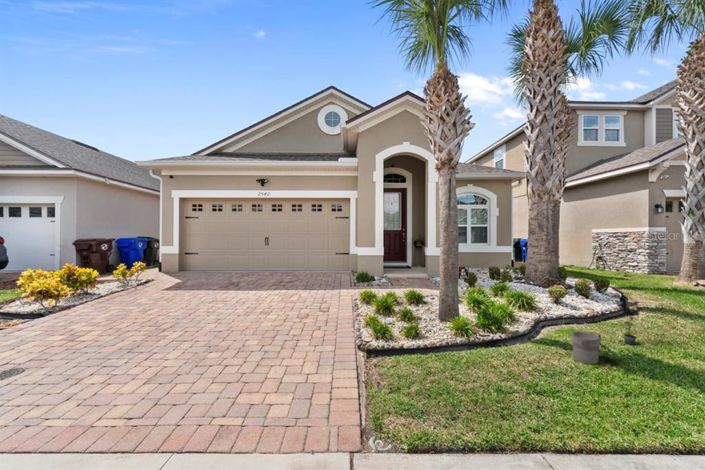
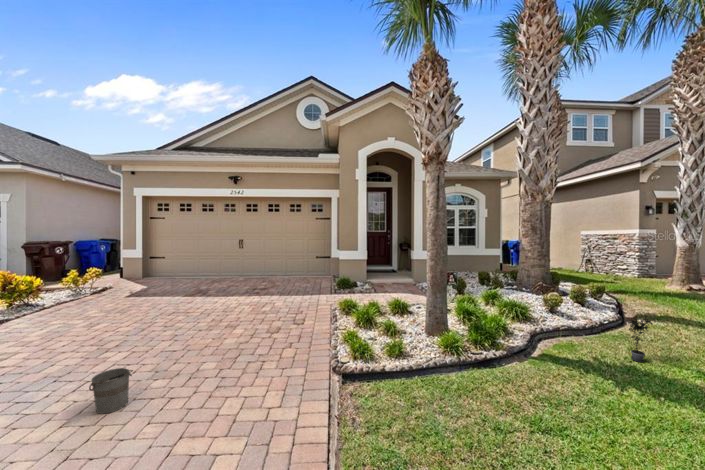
bucket: present [572,332,601,364] -> present [89,368,133,414]

